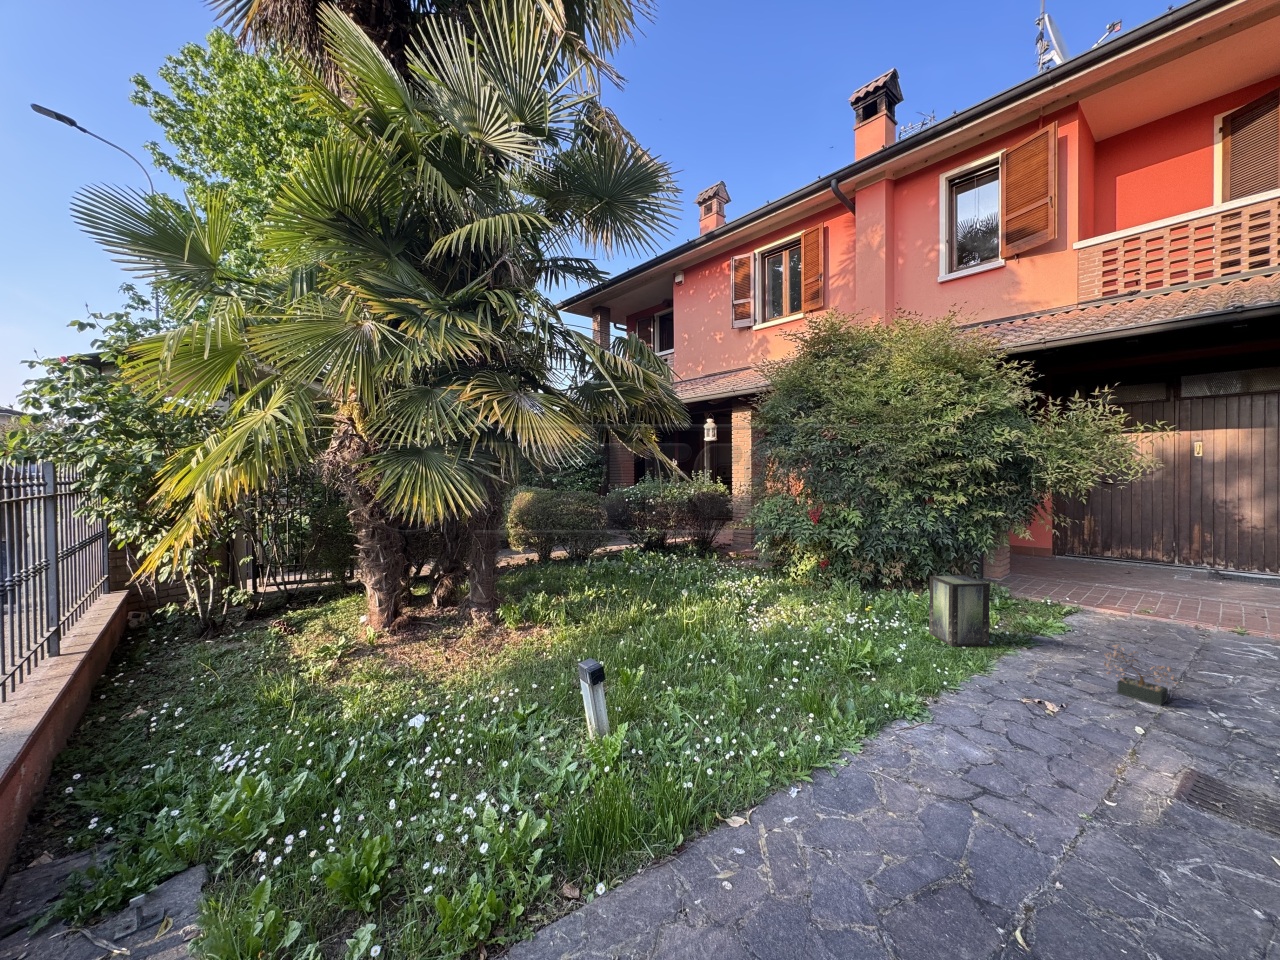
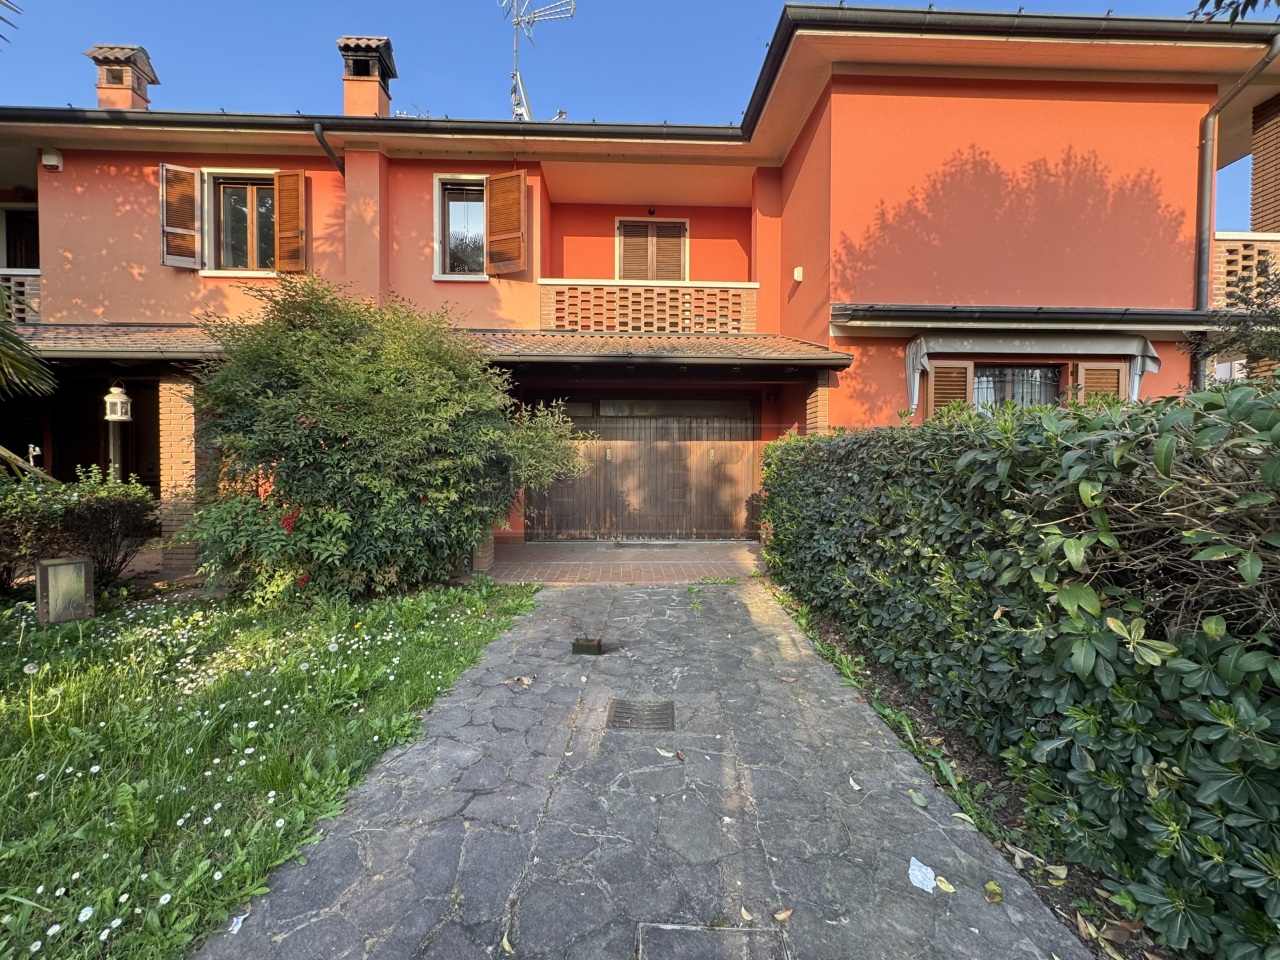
storage box: present [929,575,990,646] -> present [35,556,94,626]

